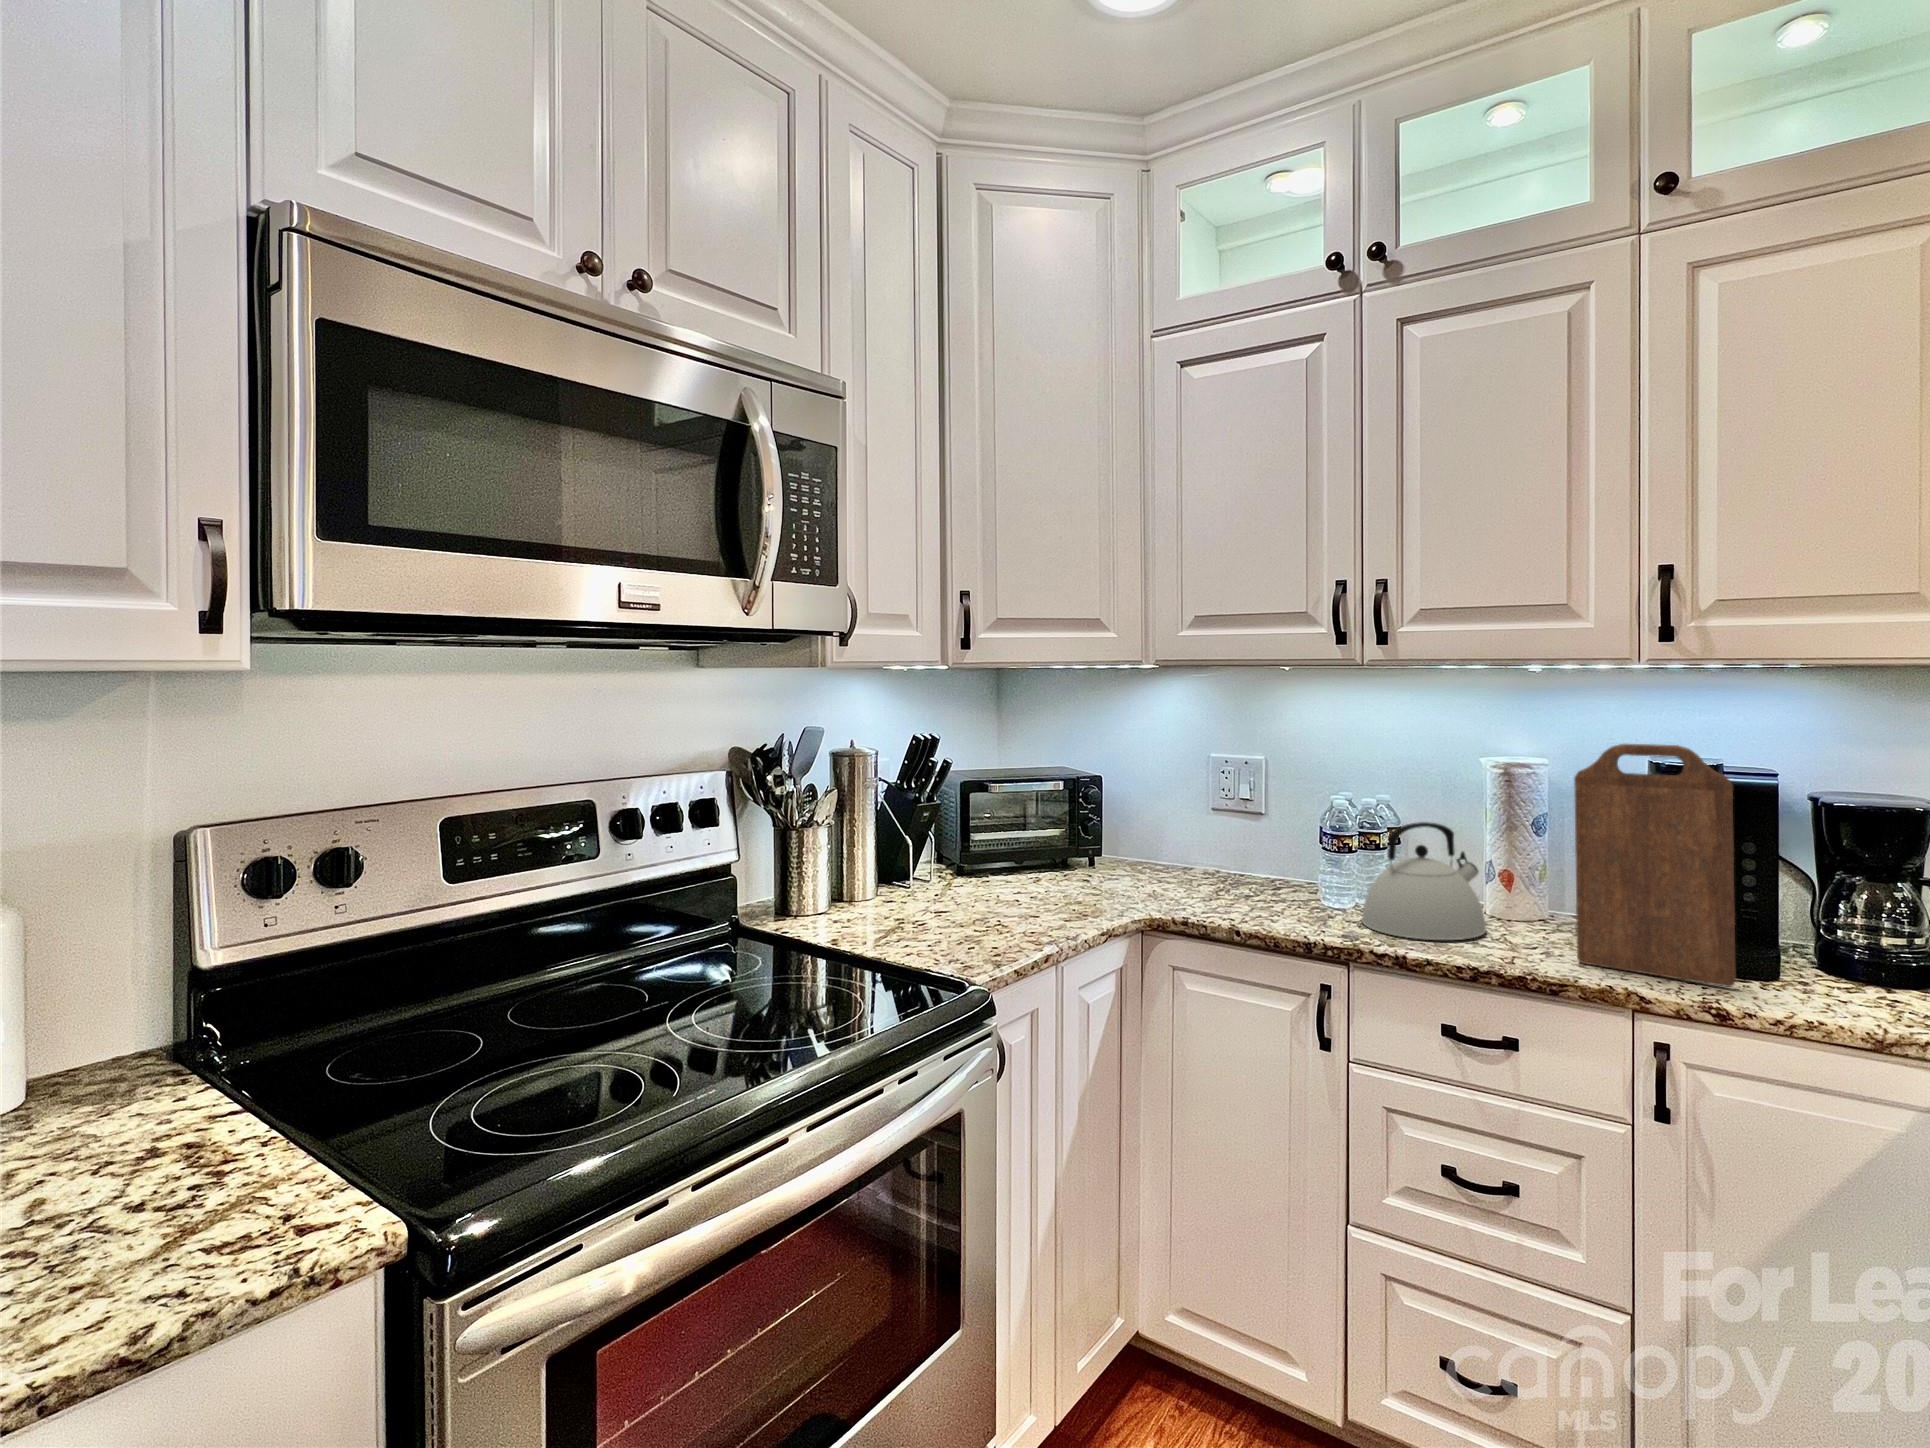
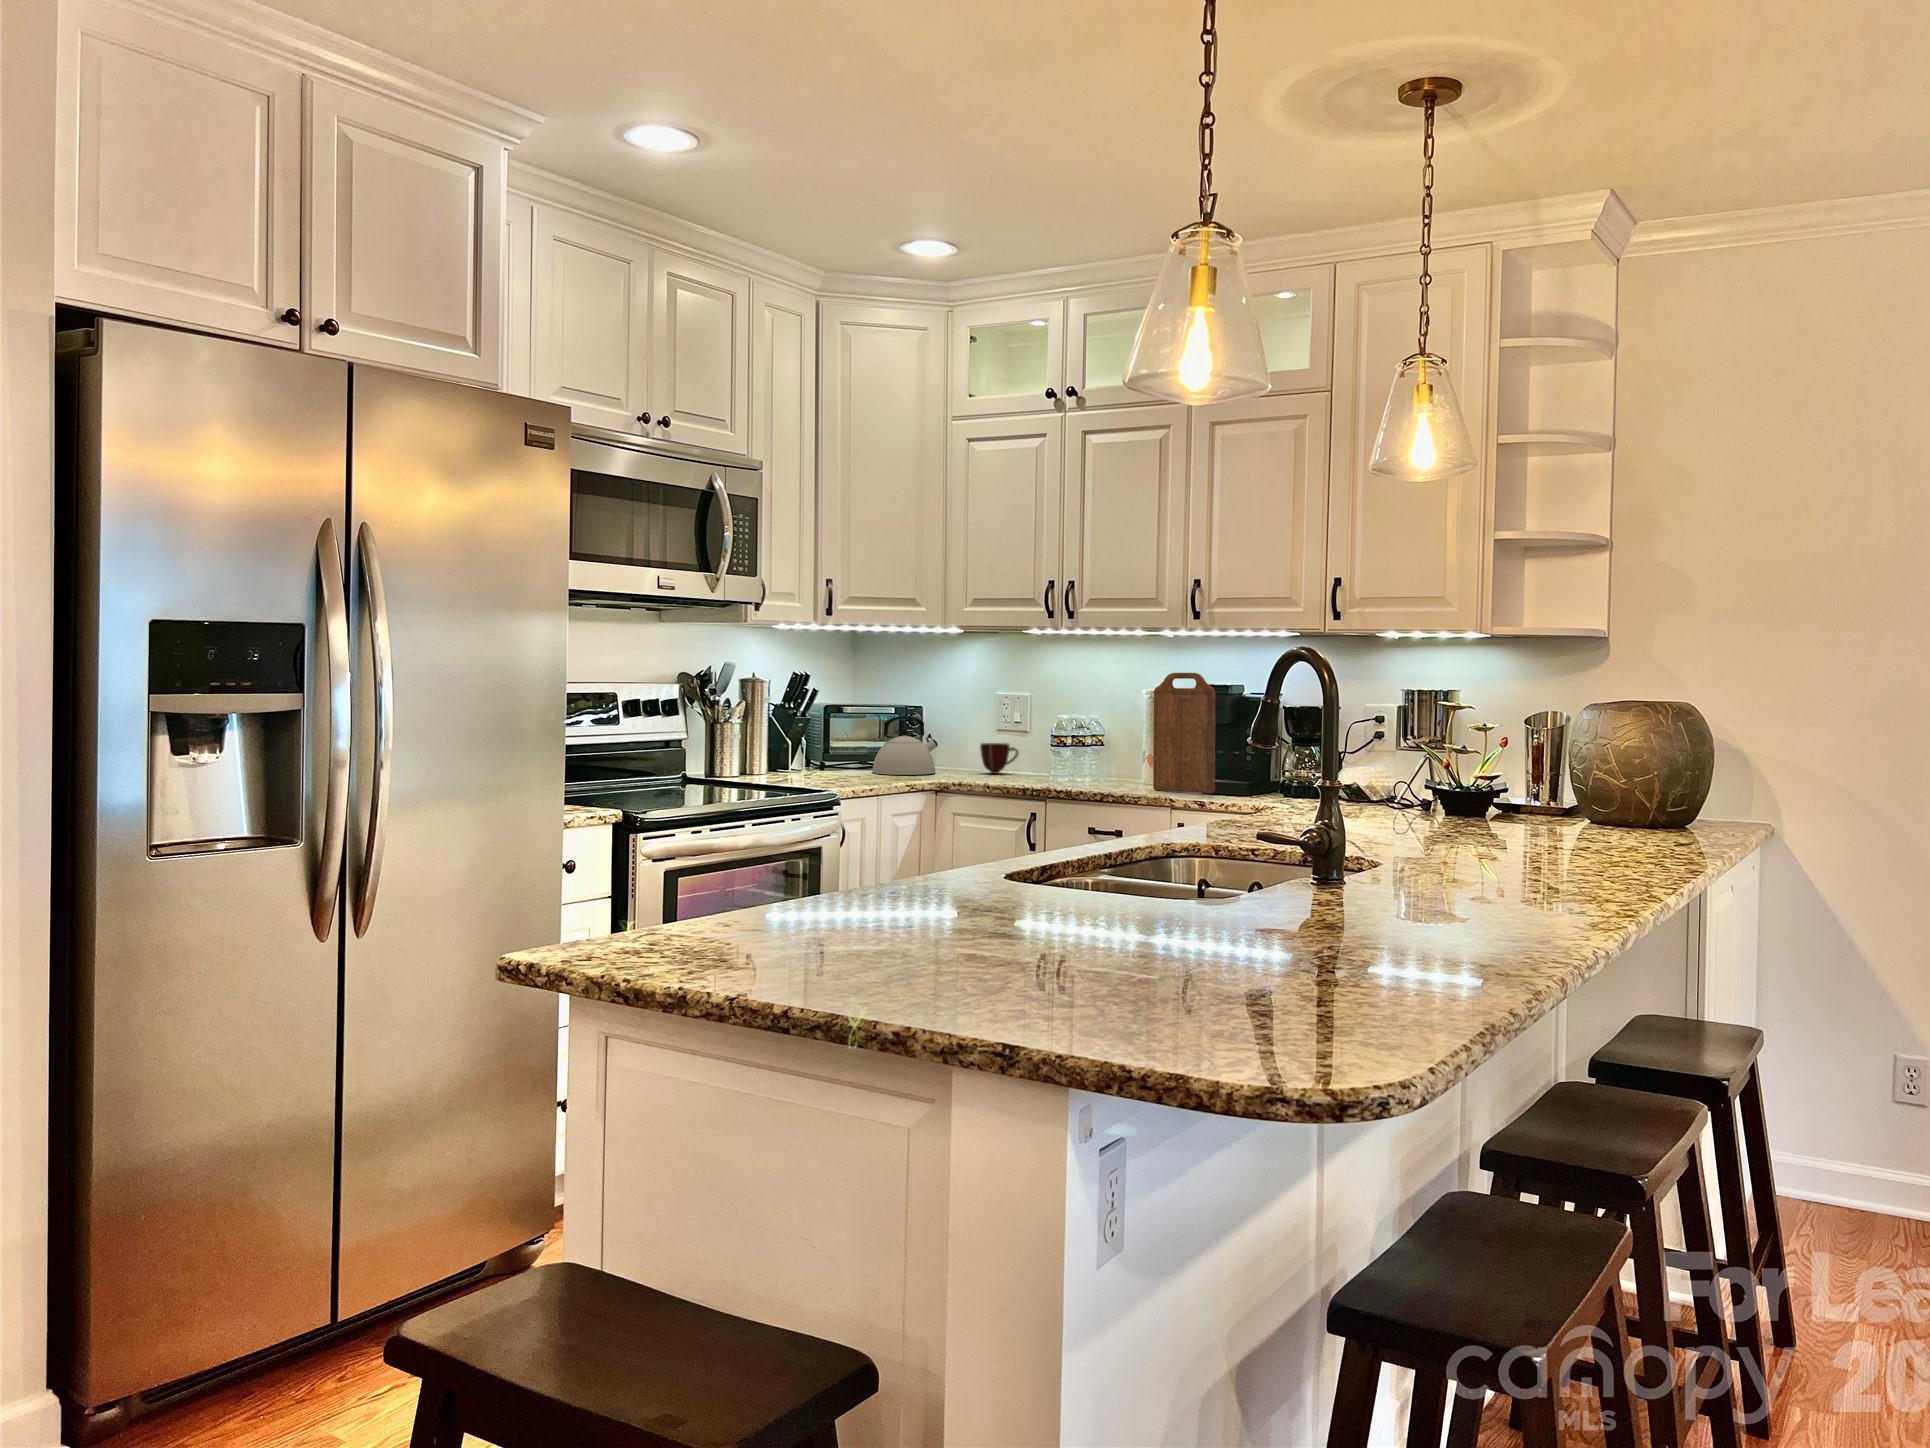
kettle: present [1362,822,1487,940] -> present [872,716,938,775]
mug: none [1203,836,1266,887] -> present [980,743,1018,774]

